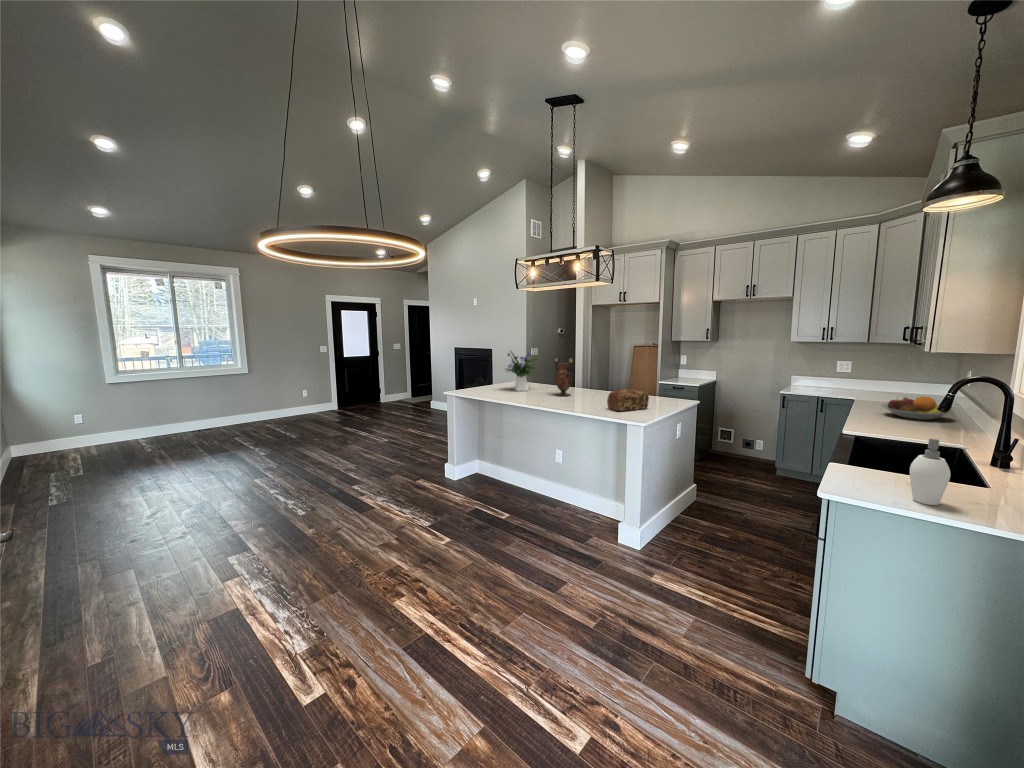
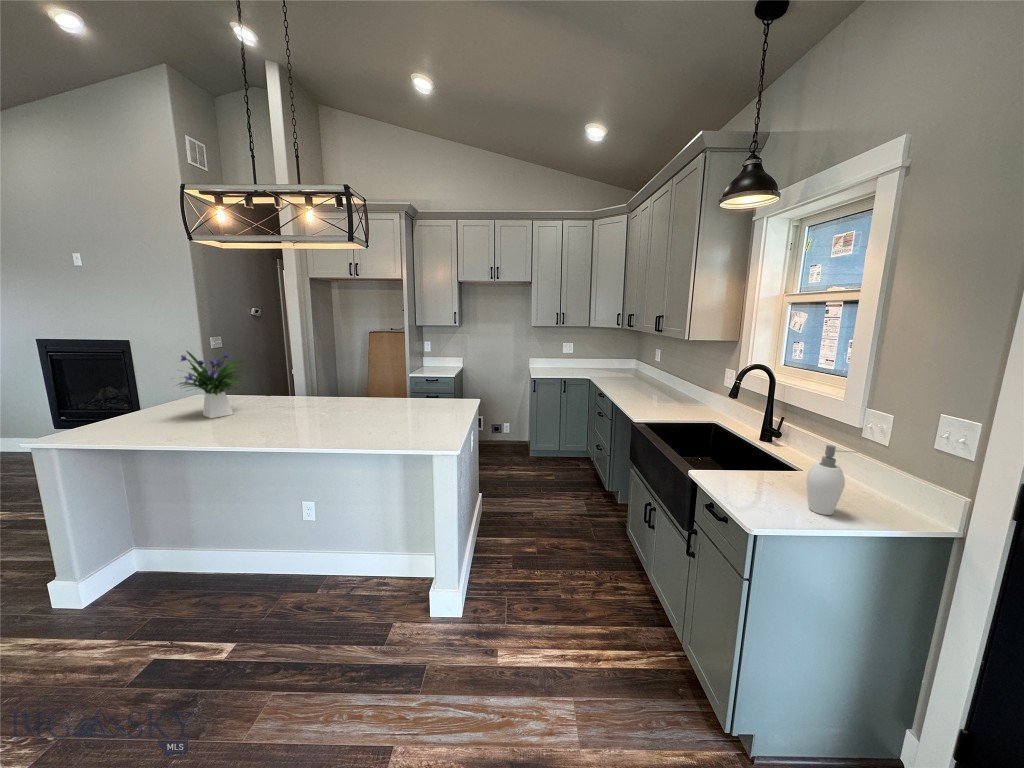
vase: present [554,357,574,396] -> none [279,358,315,418]
bread loaf: present [607,389,649,411] -> none [386,398,439,434]
fruit bowl: present [882,397,953,420] -> none [623,375,669,395]

